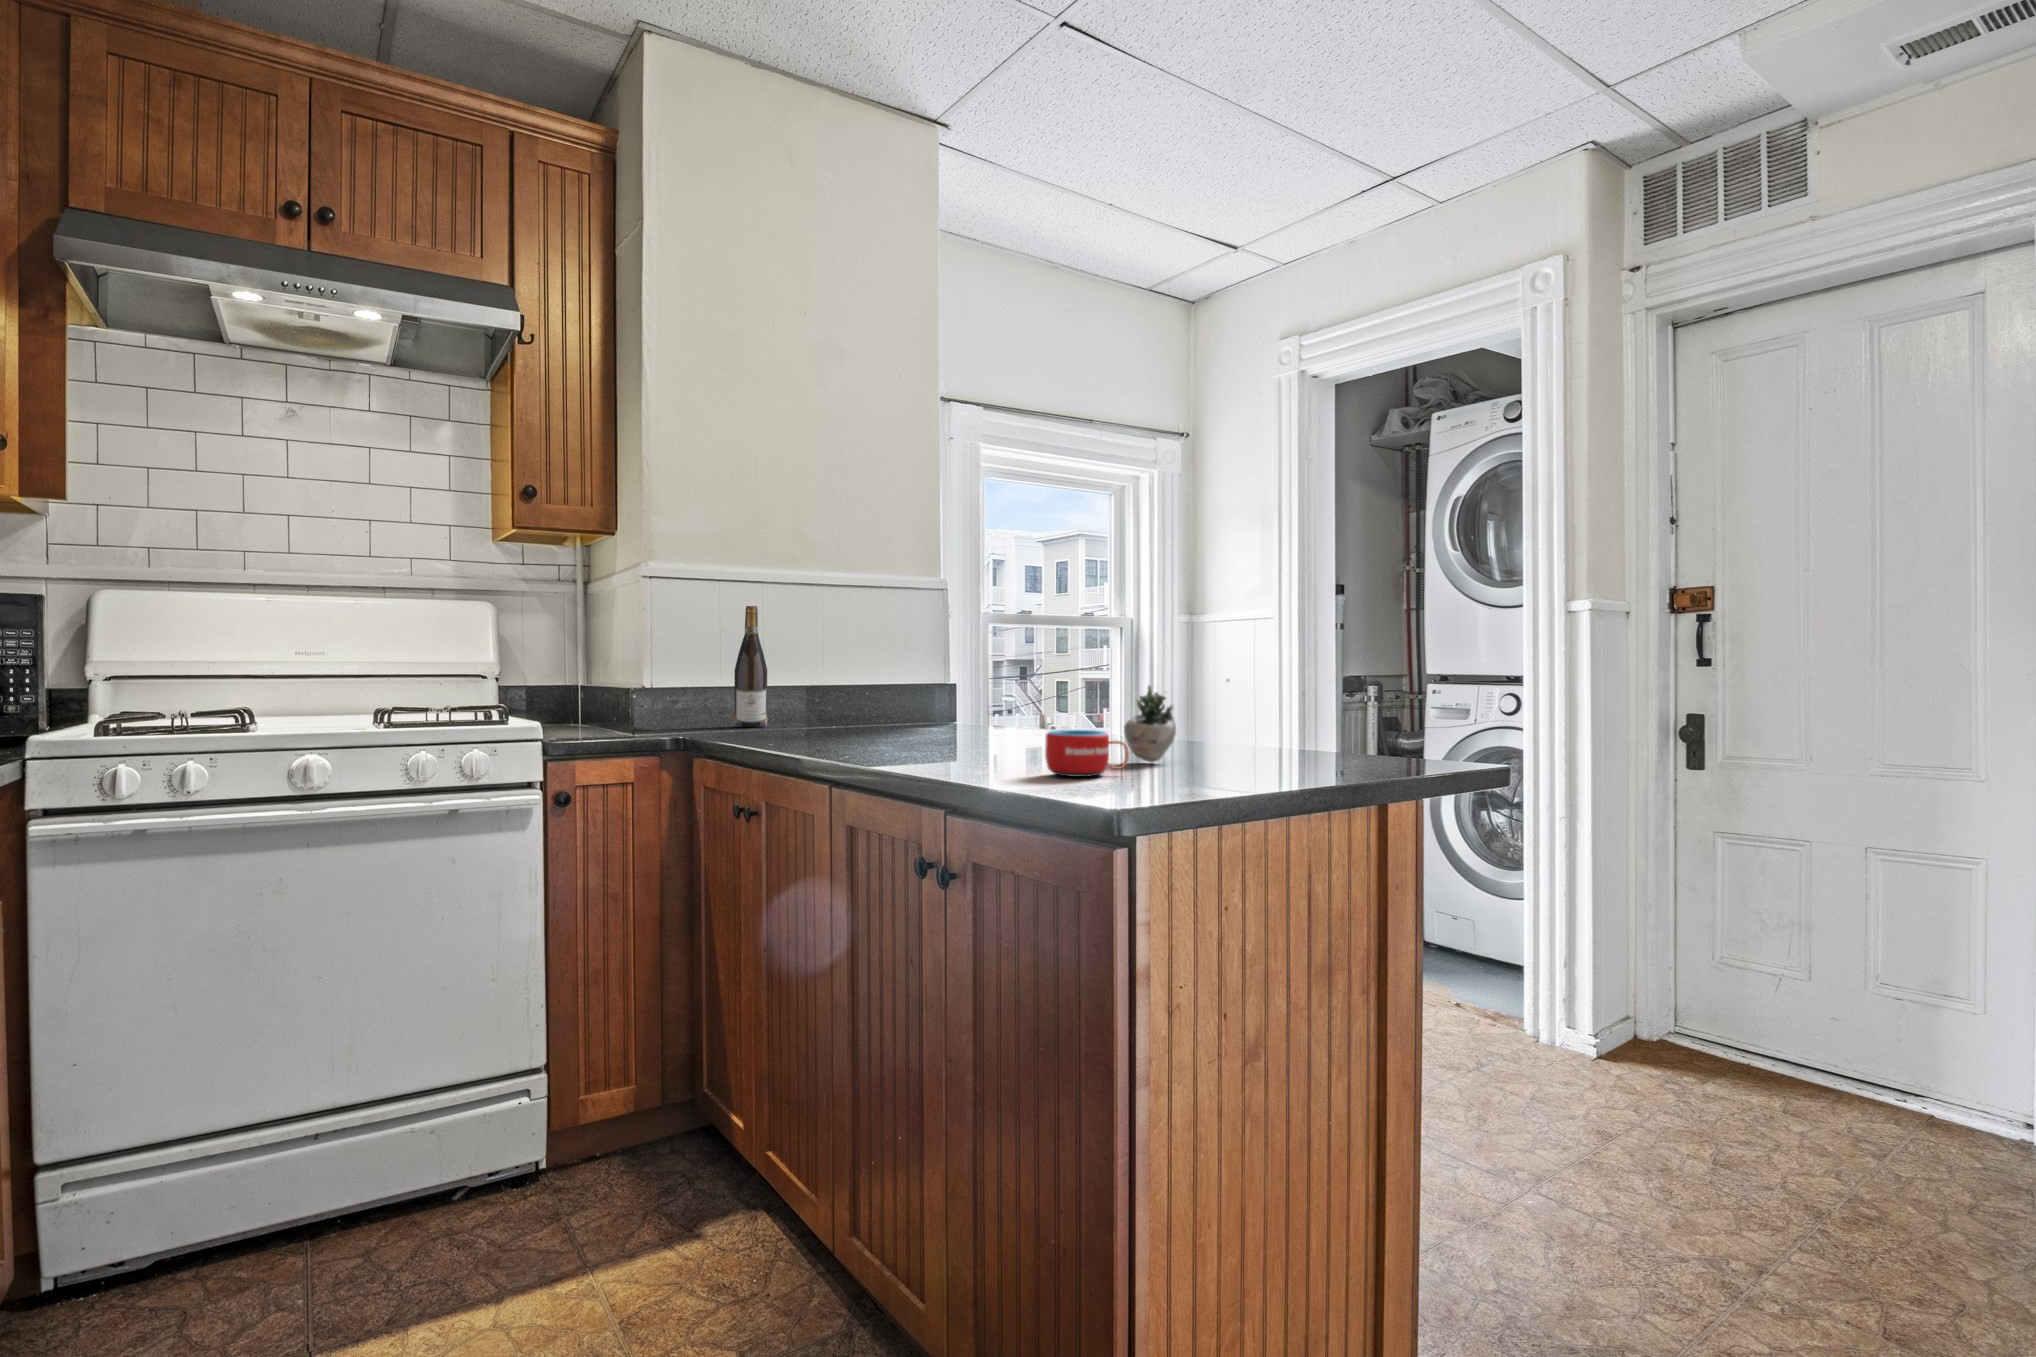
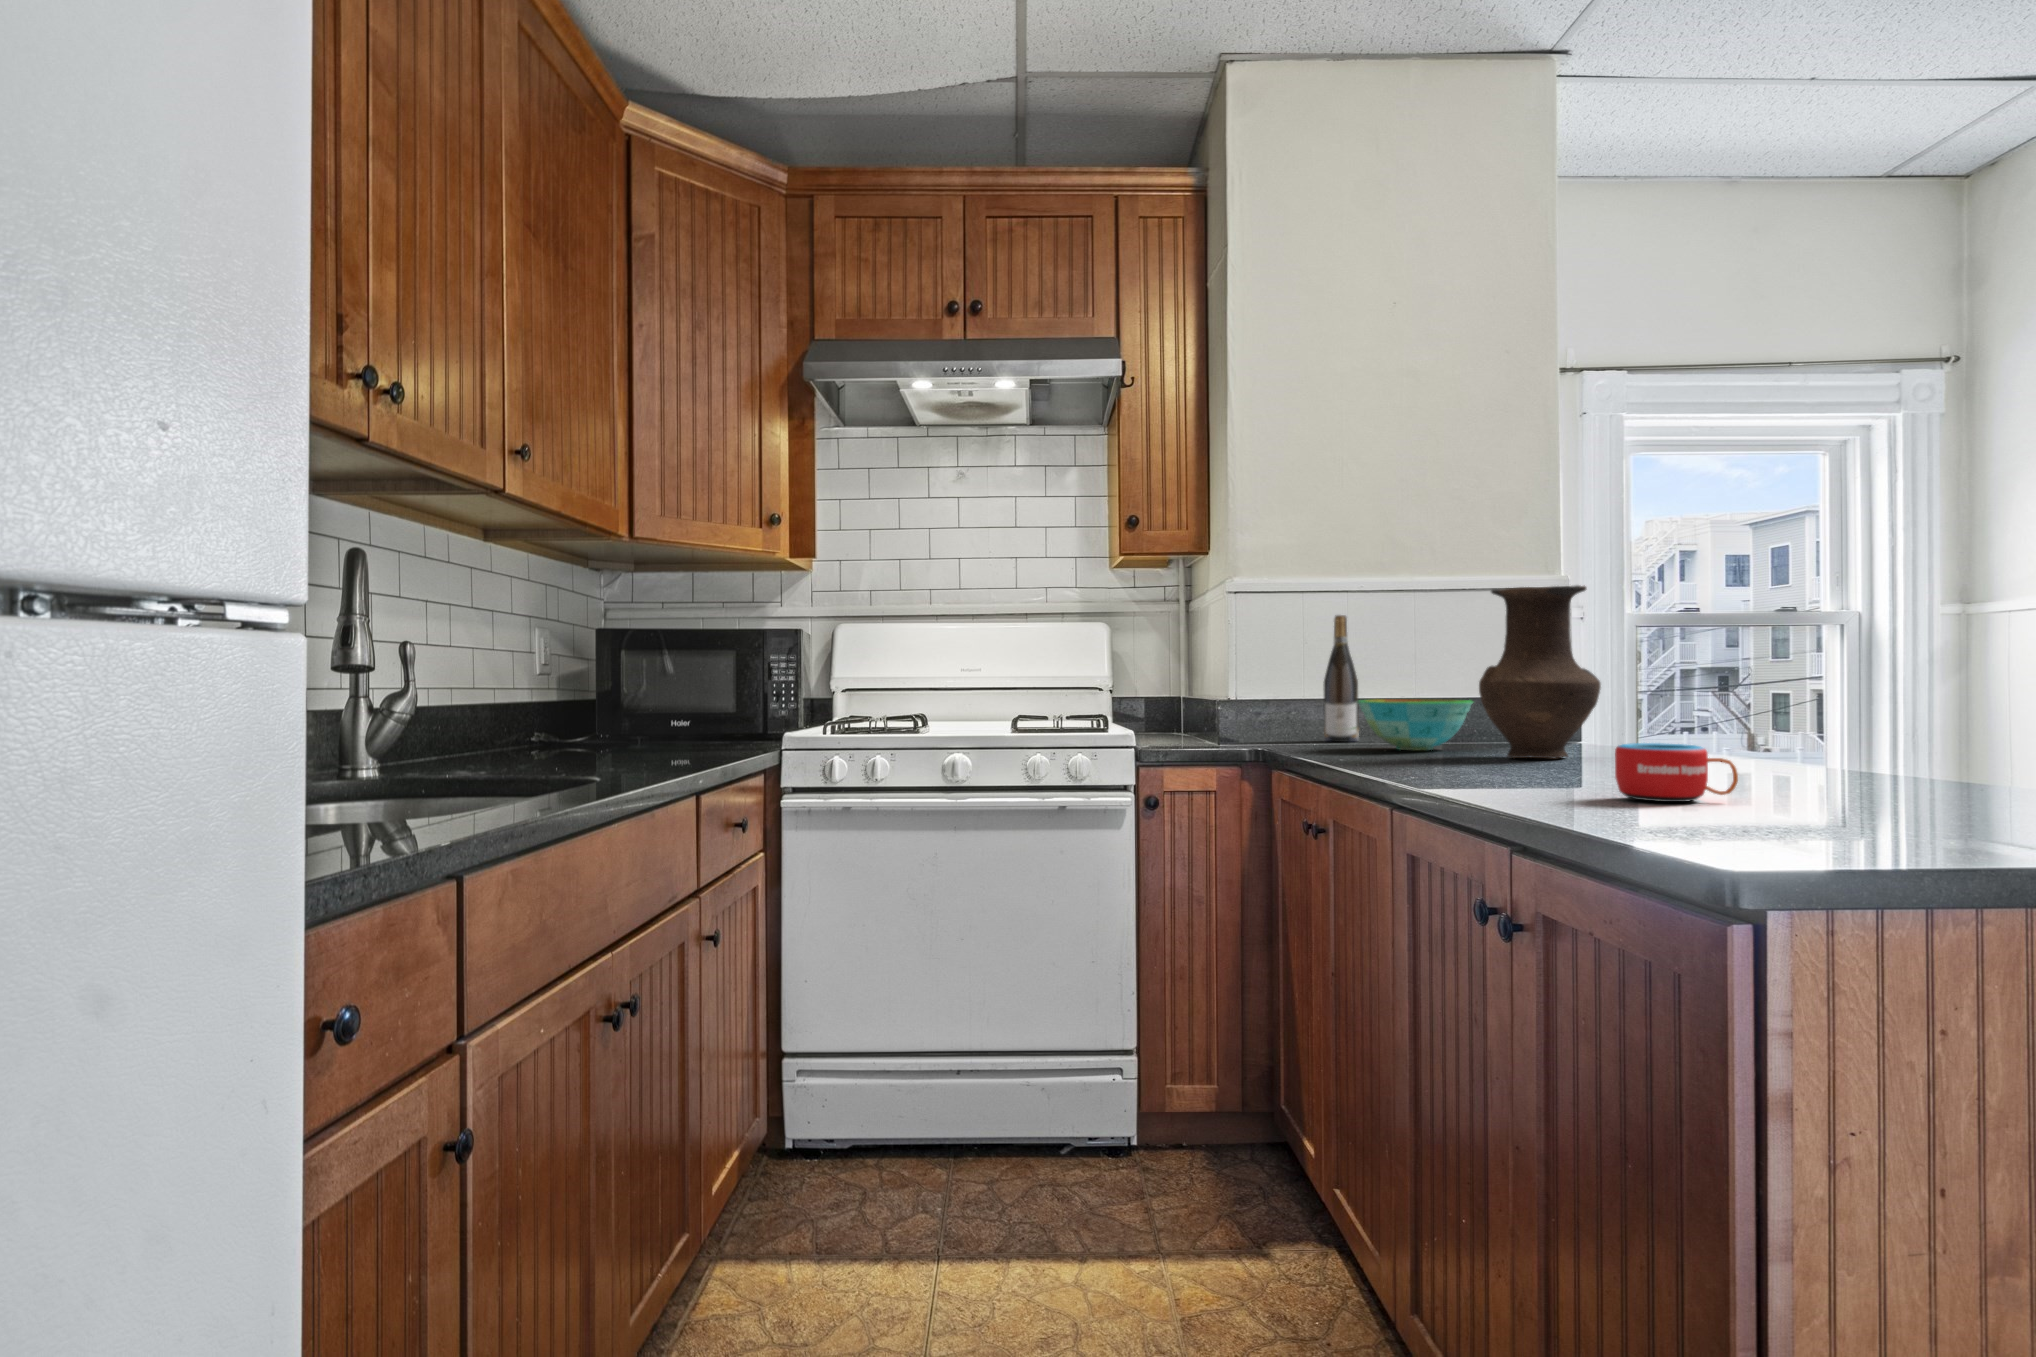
vase: none [896,593,990,740] -> present [1479,585,1601,758]
succulent plant: present [1124,678,1229,762] -> none [1751,678,1927,790]
bowl: none [779,687,881,735] -> present [1357,699,1473,750]

